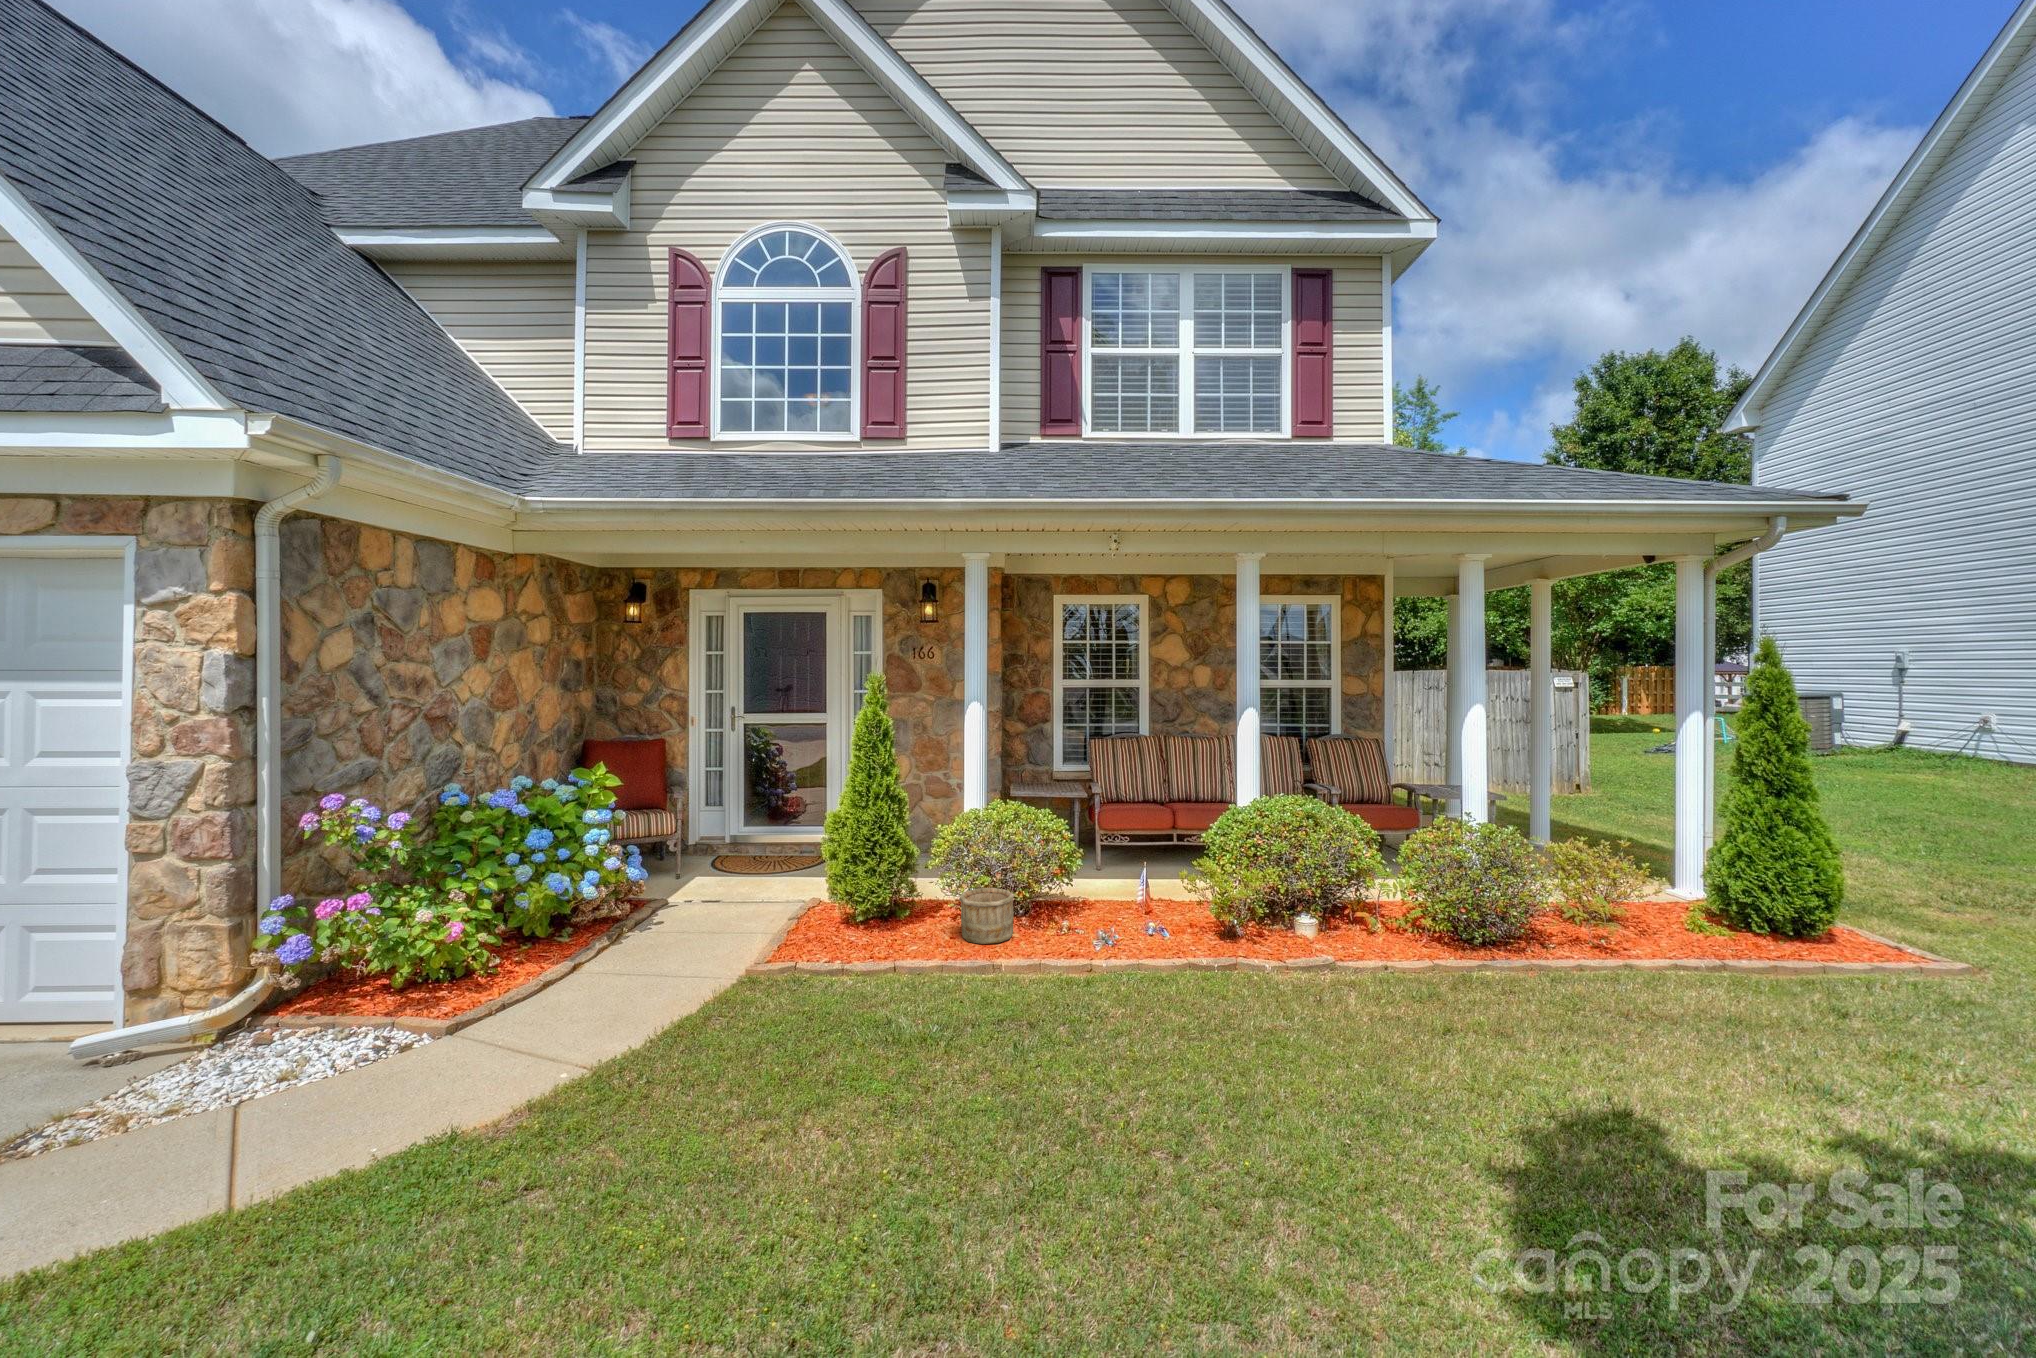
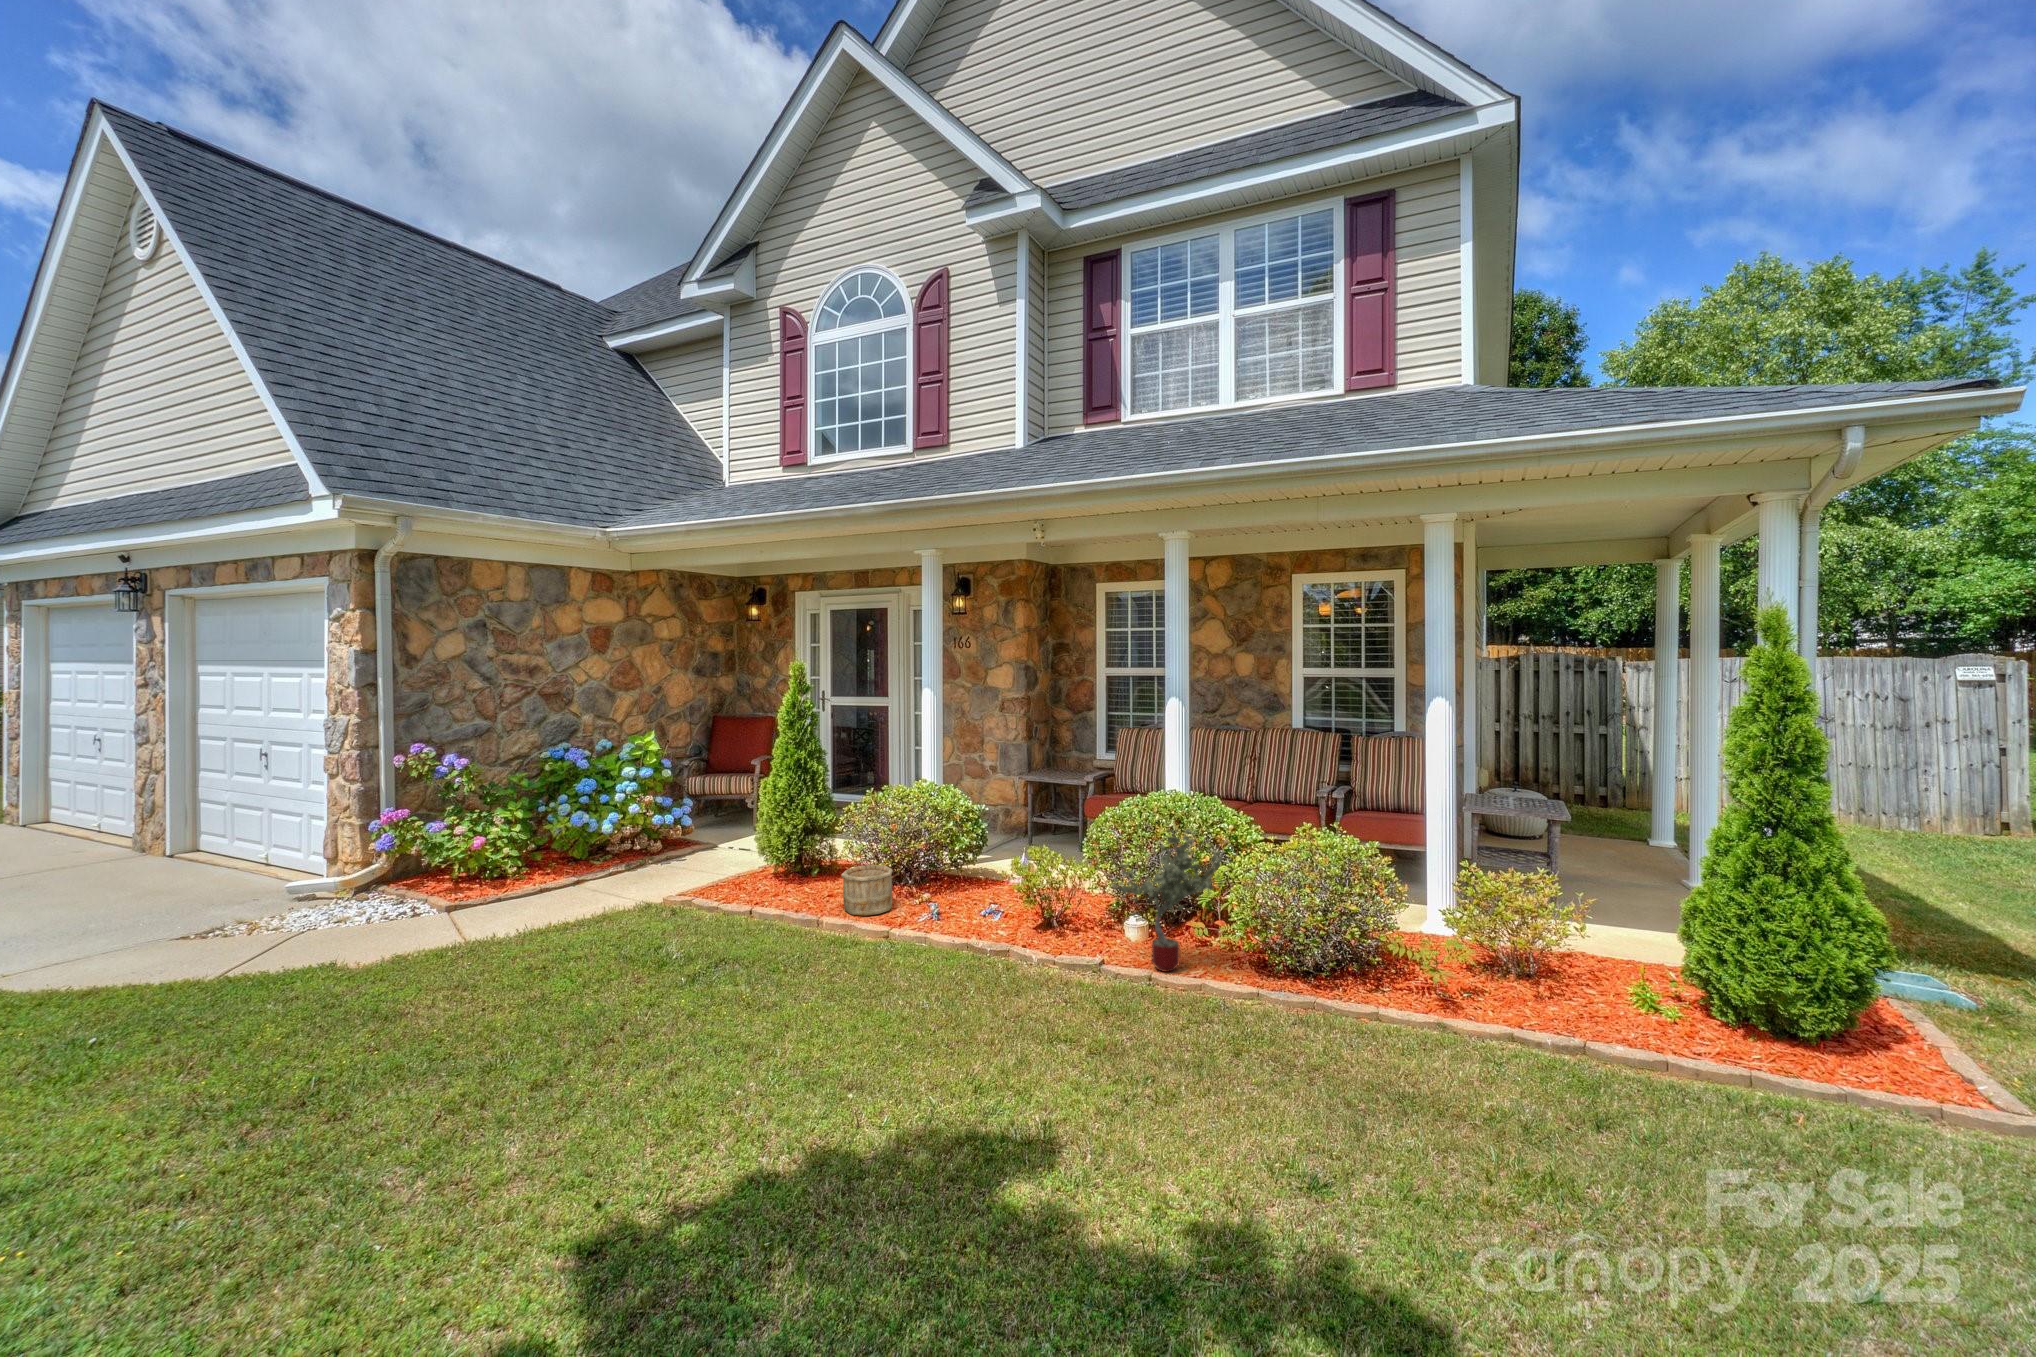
potted tree: none [1276,812,1381,943] -> present [1112,828,1224,972]

